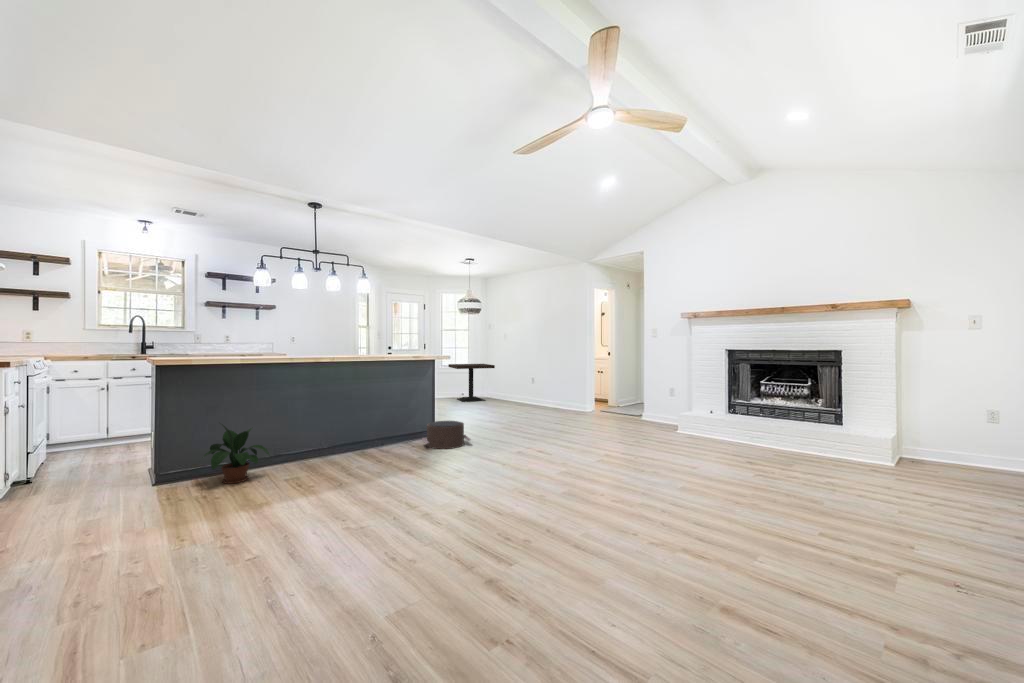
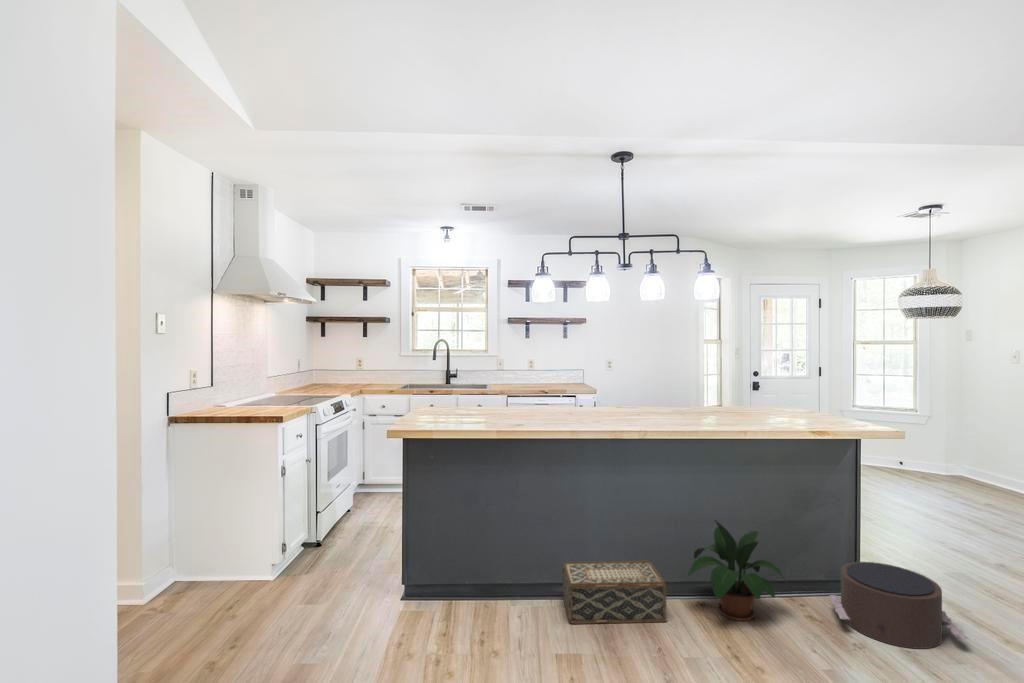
side table: present [448,364,495,402] -> none [866,402,980,480]
potted plant: present [204,425,269,484] -> present [688,520,786,621]
woven basket: none [279,436,344,472] -> present [562,561,667,624]

